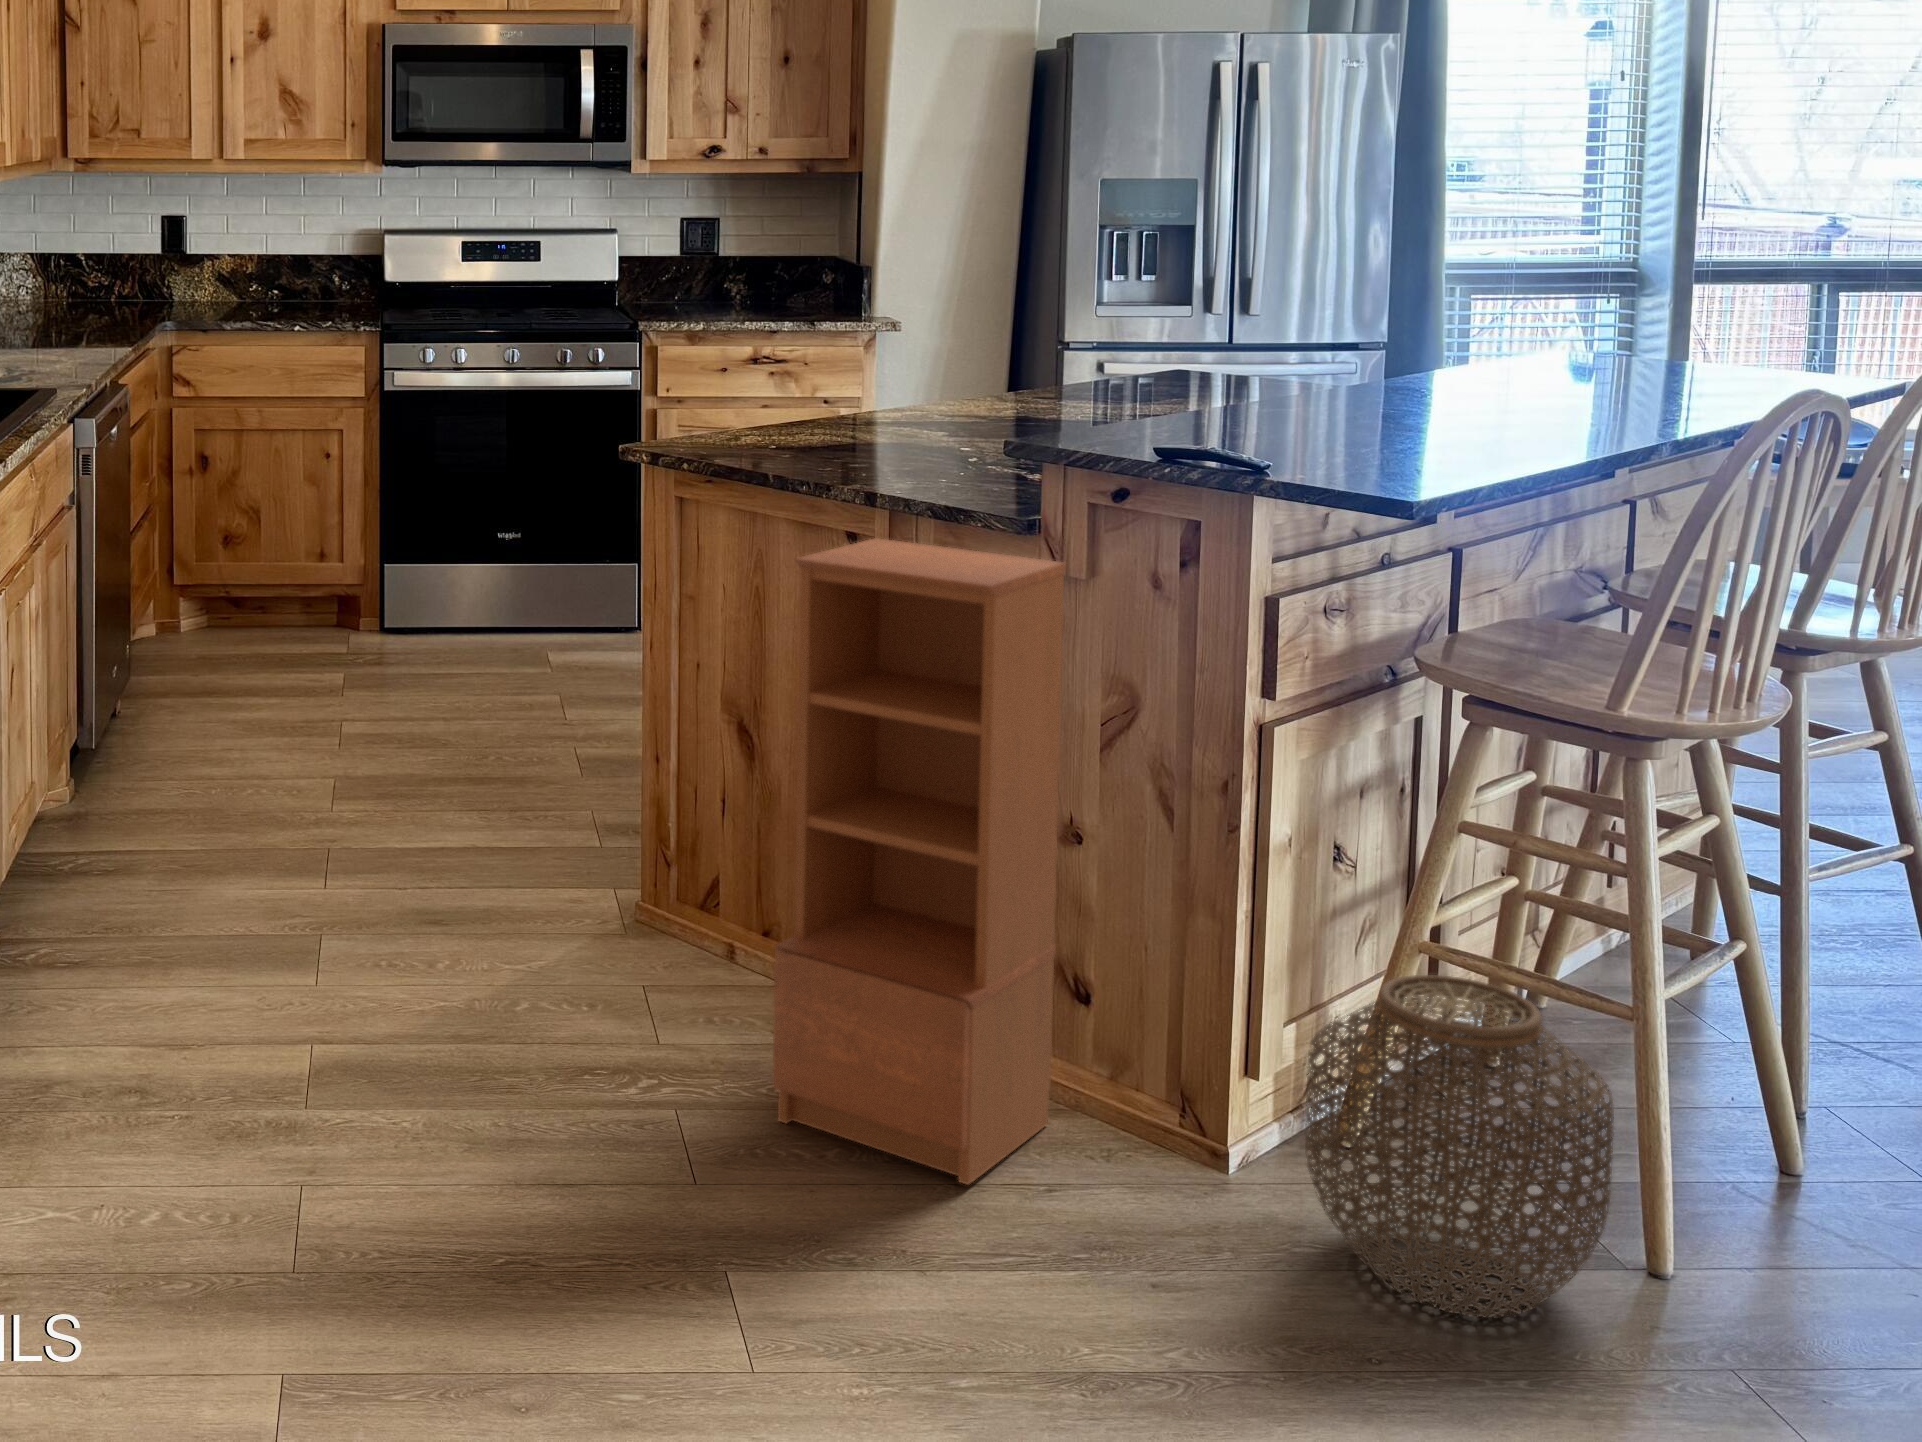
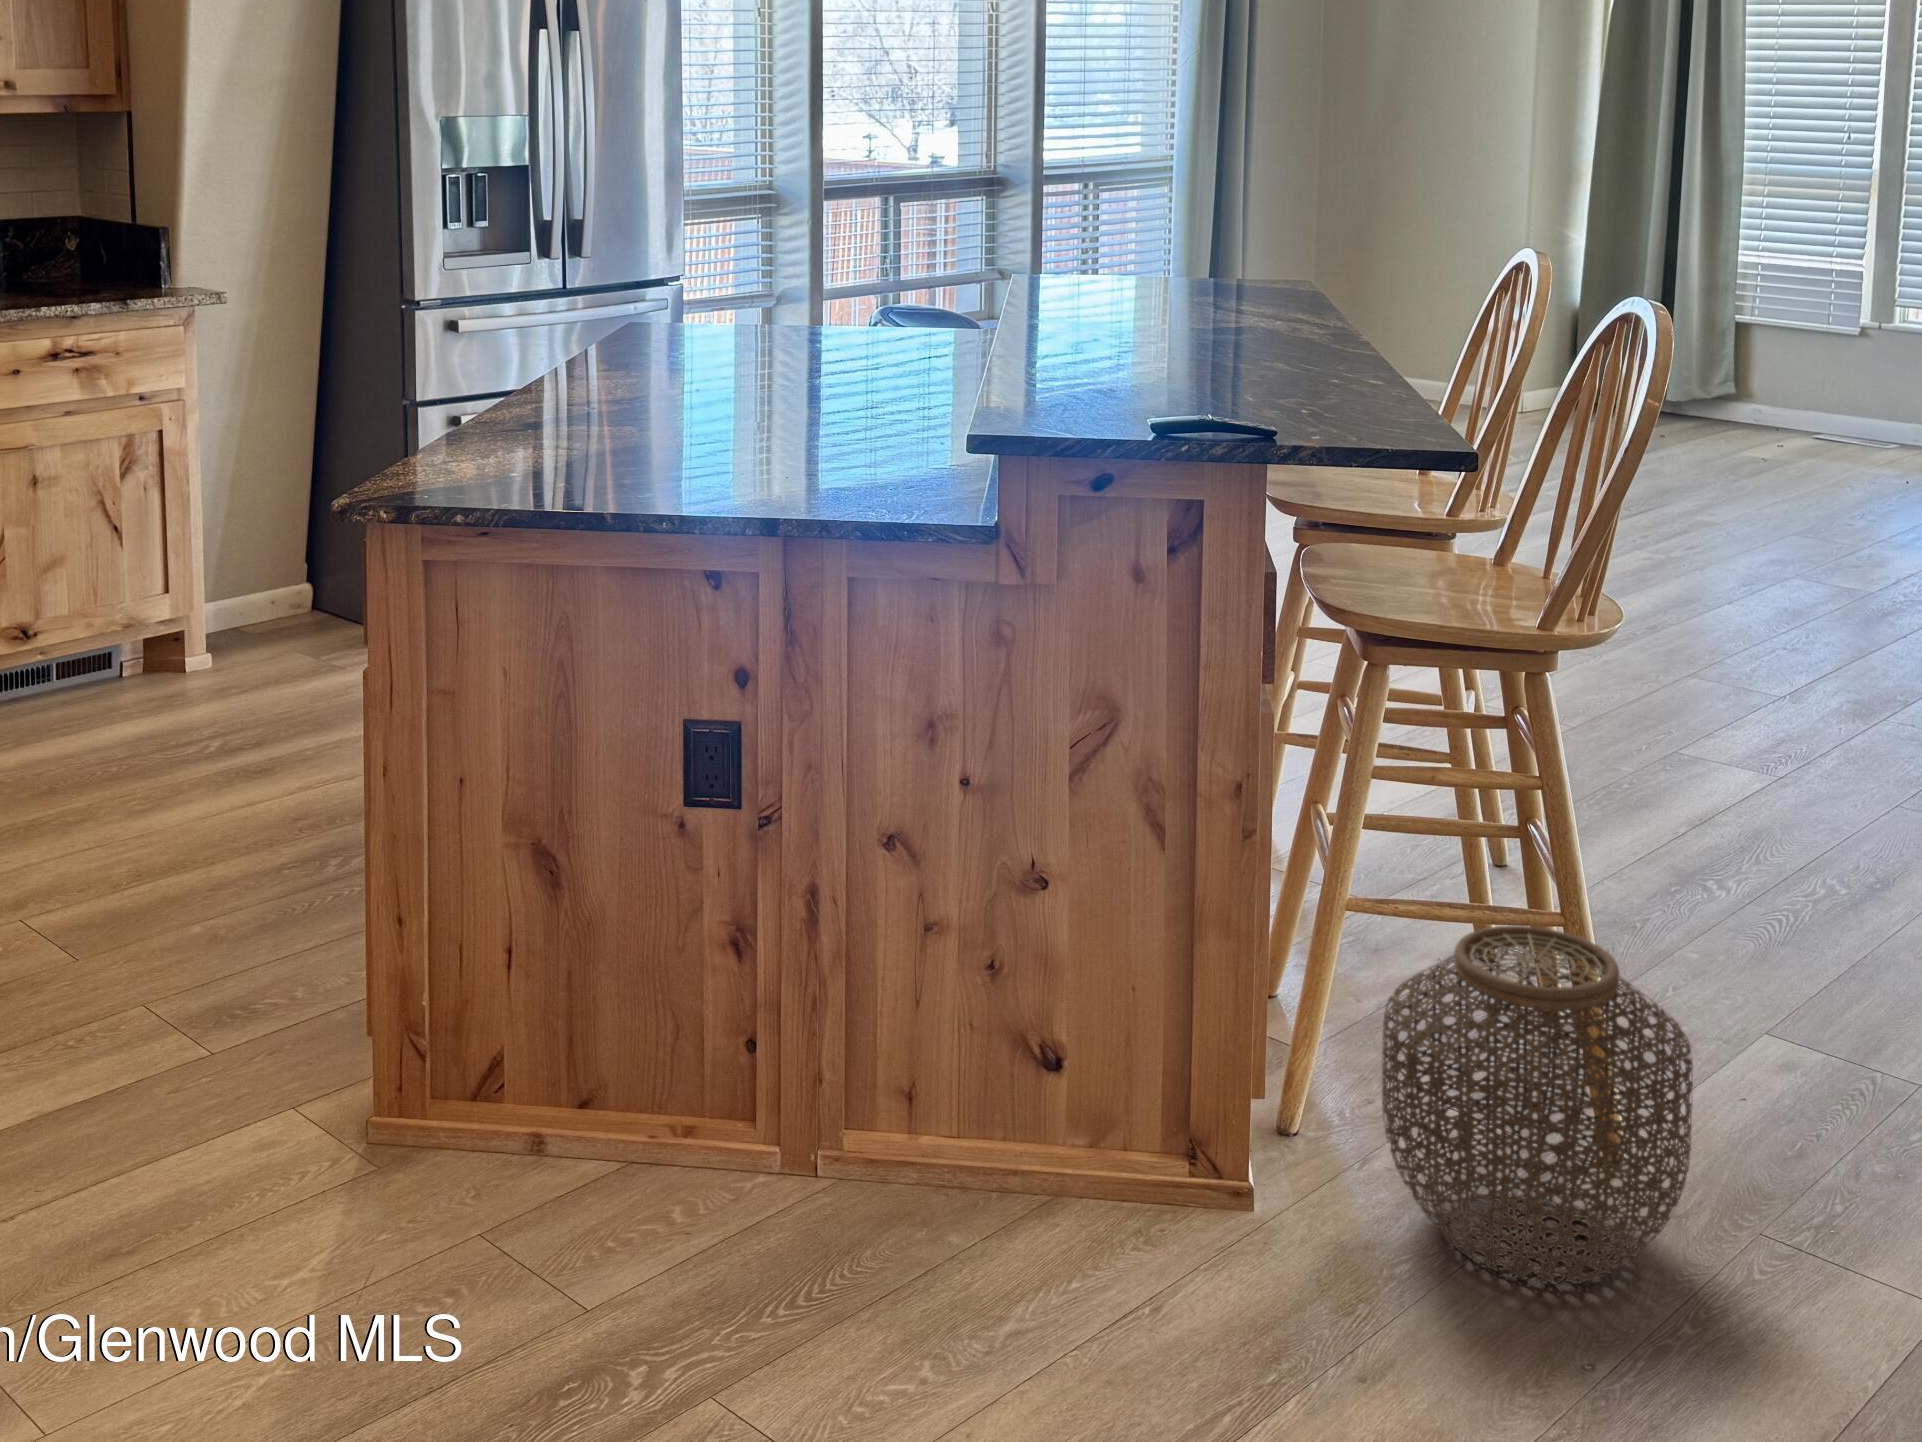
bookcase: present [772,538,1066,1185] -> none [805,567,1114,1376]

